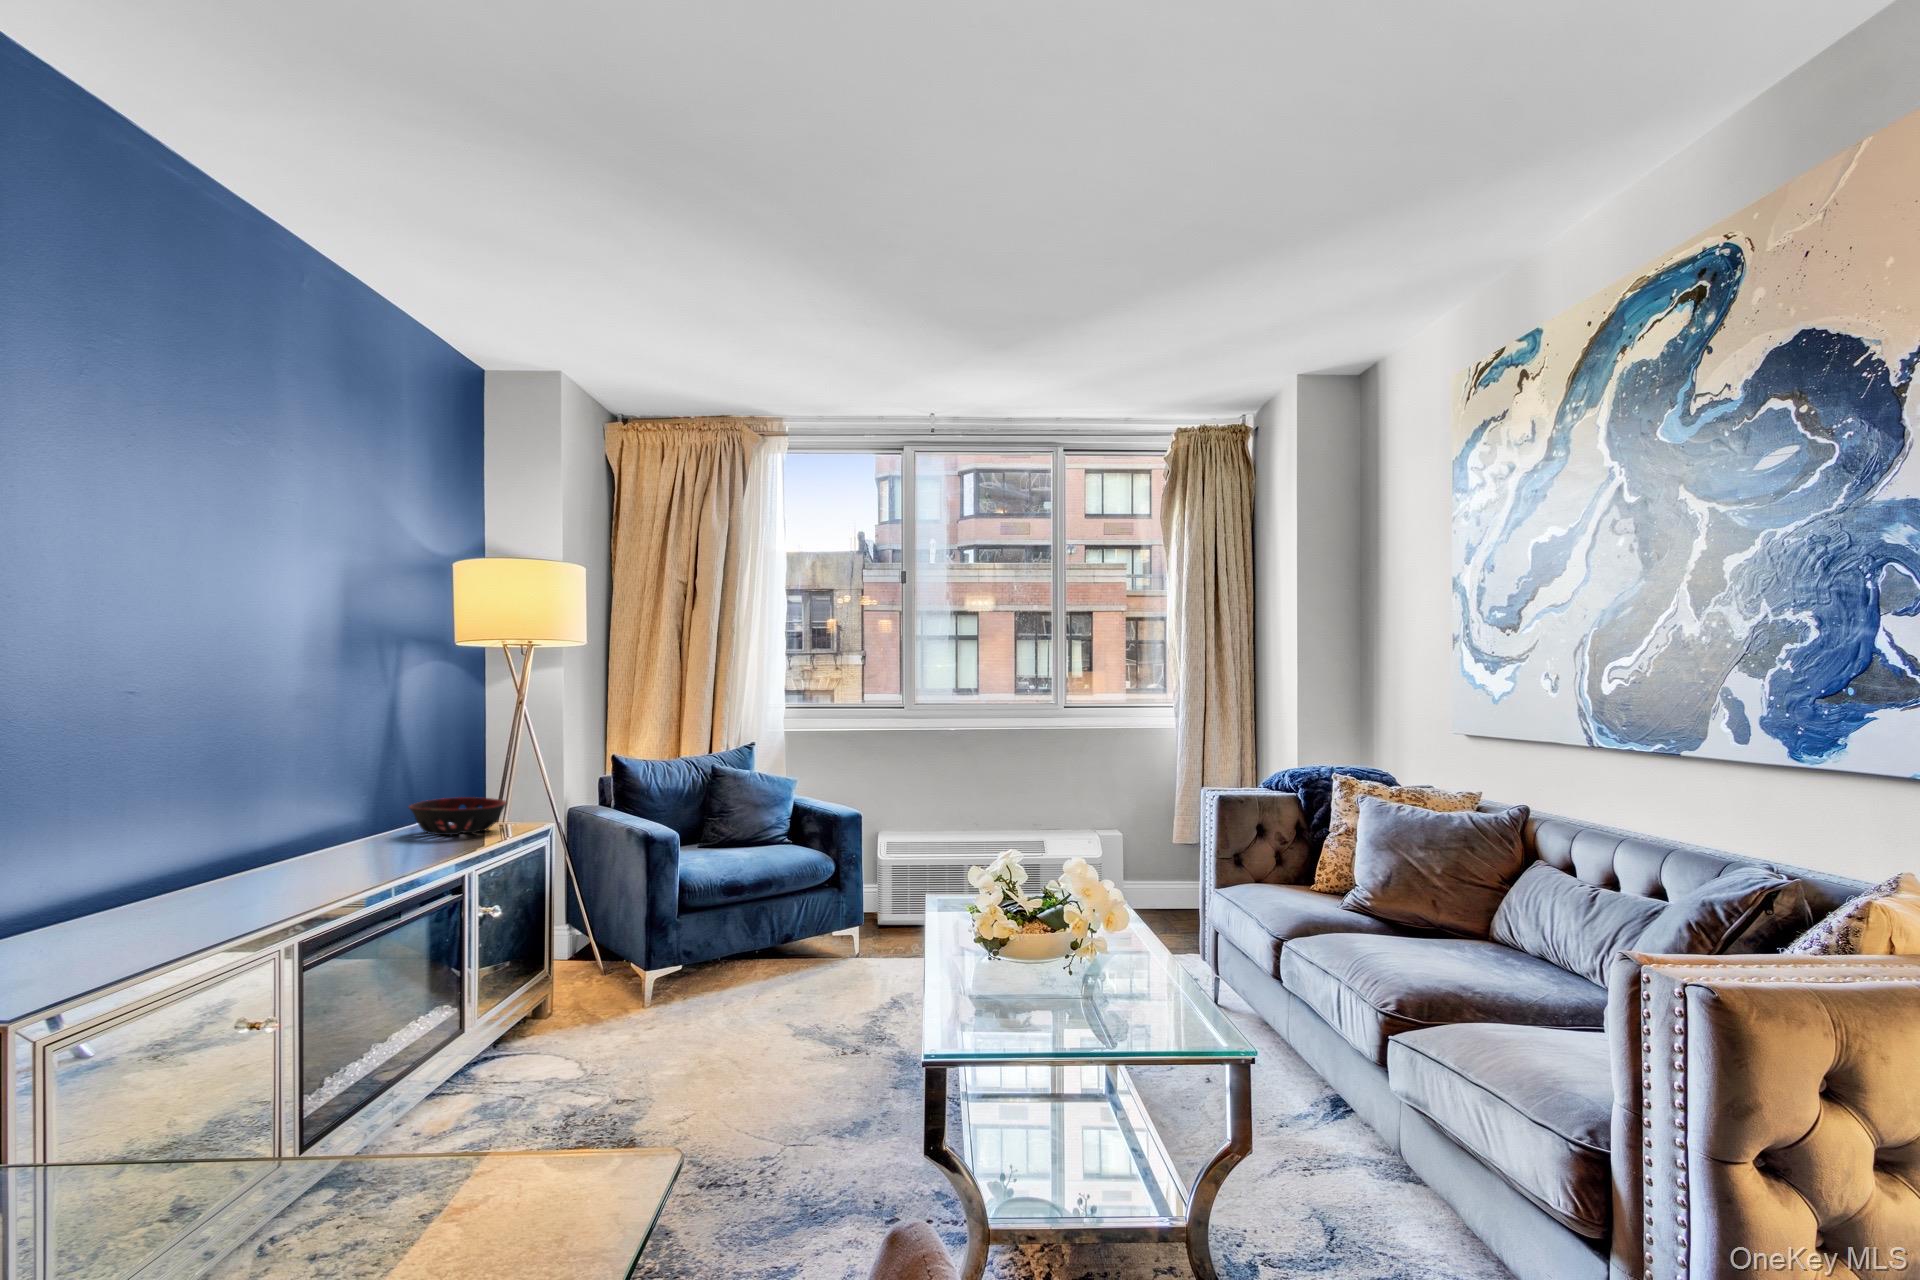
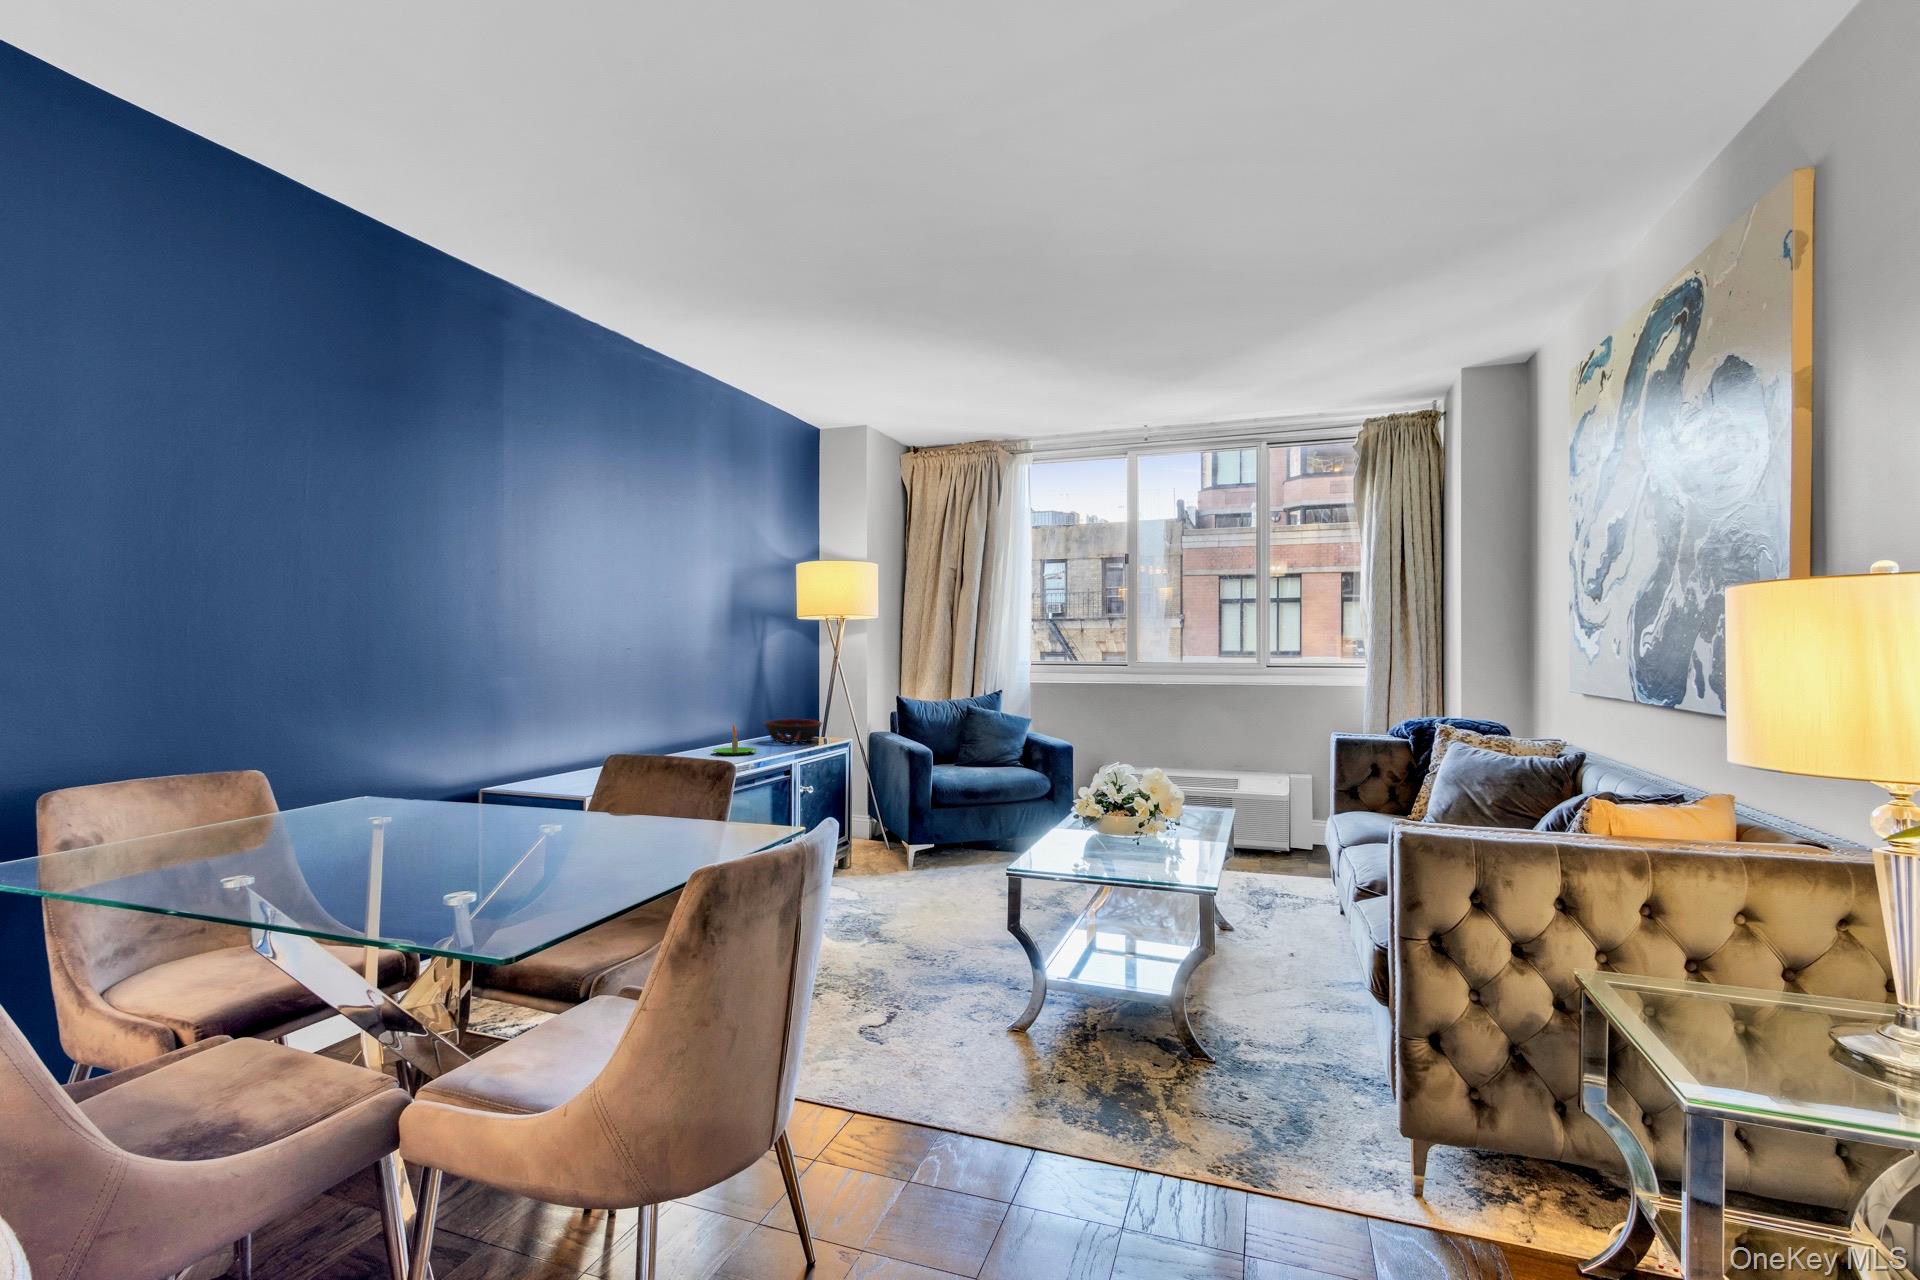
candle: none [327,816,409,866] -> present [713,725,757,755]

